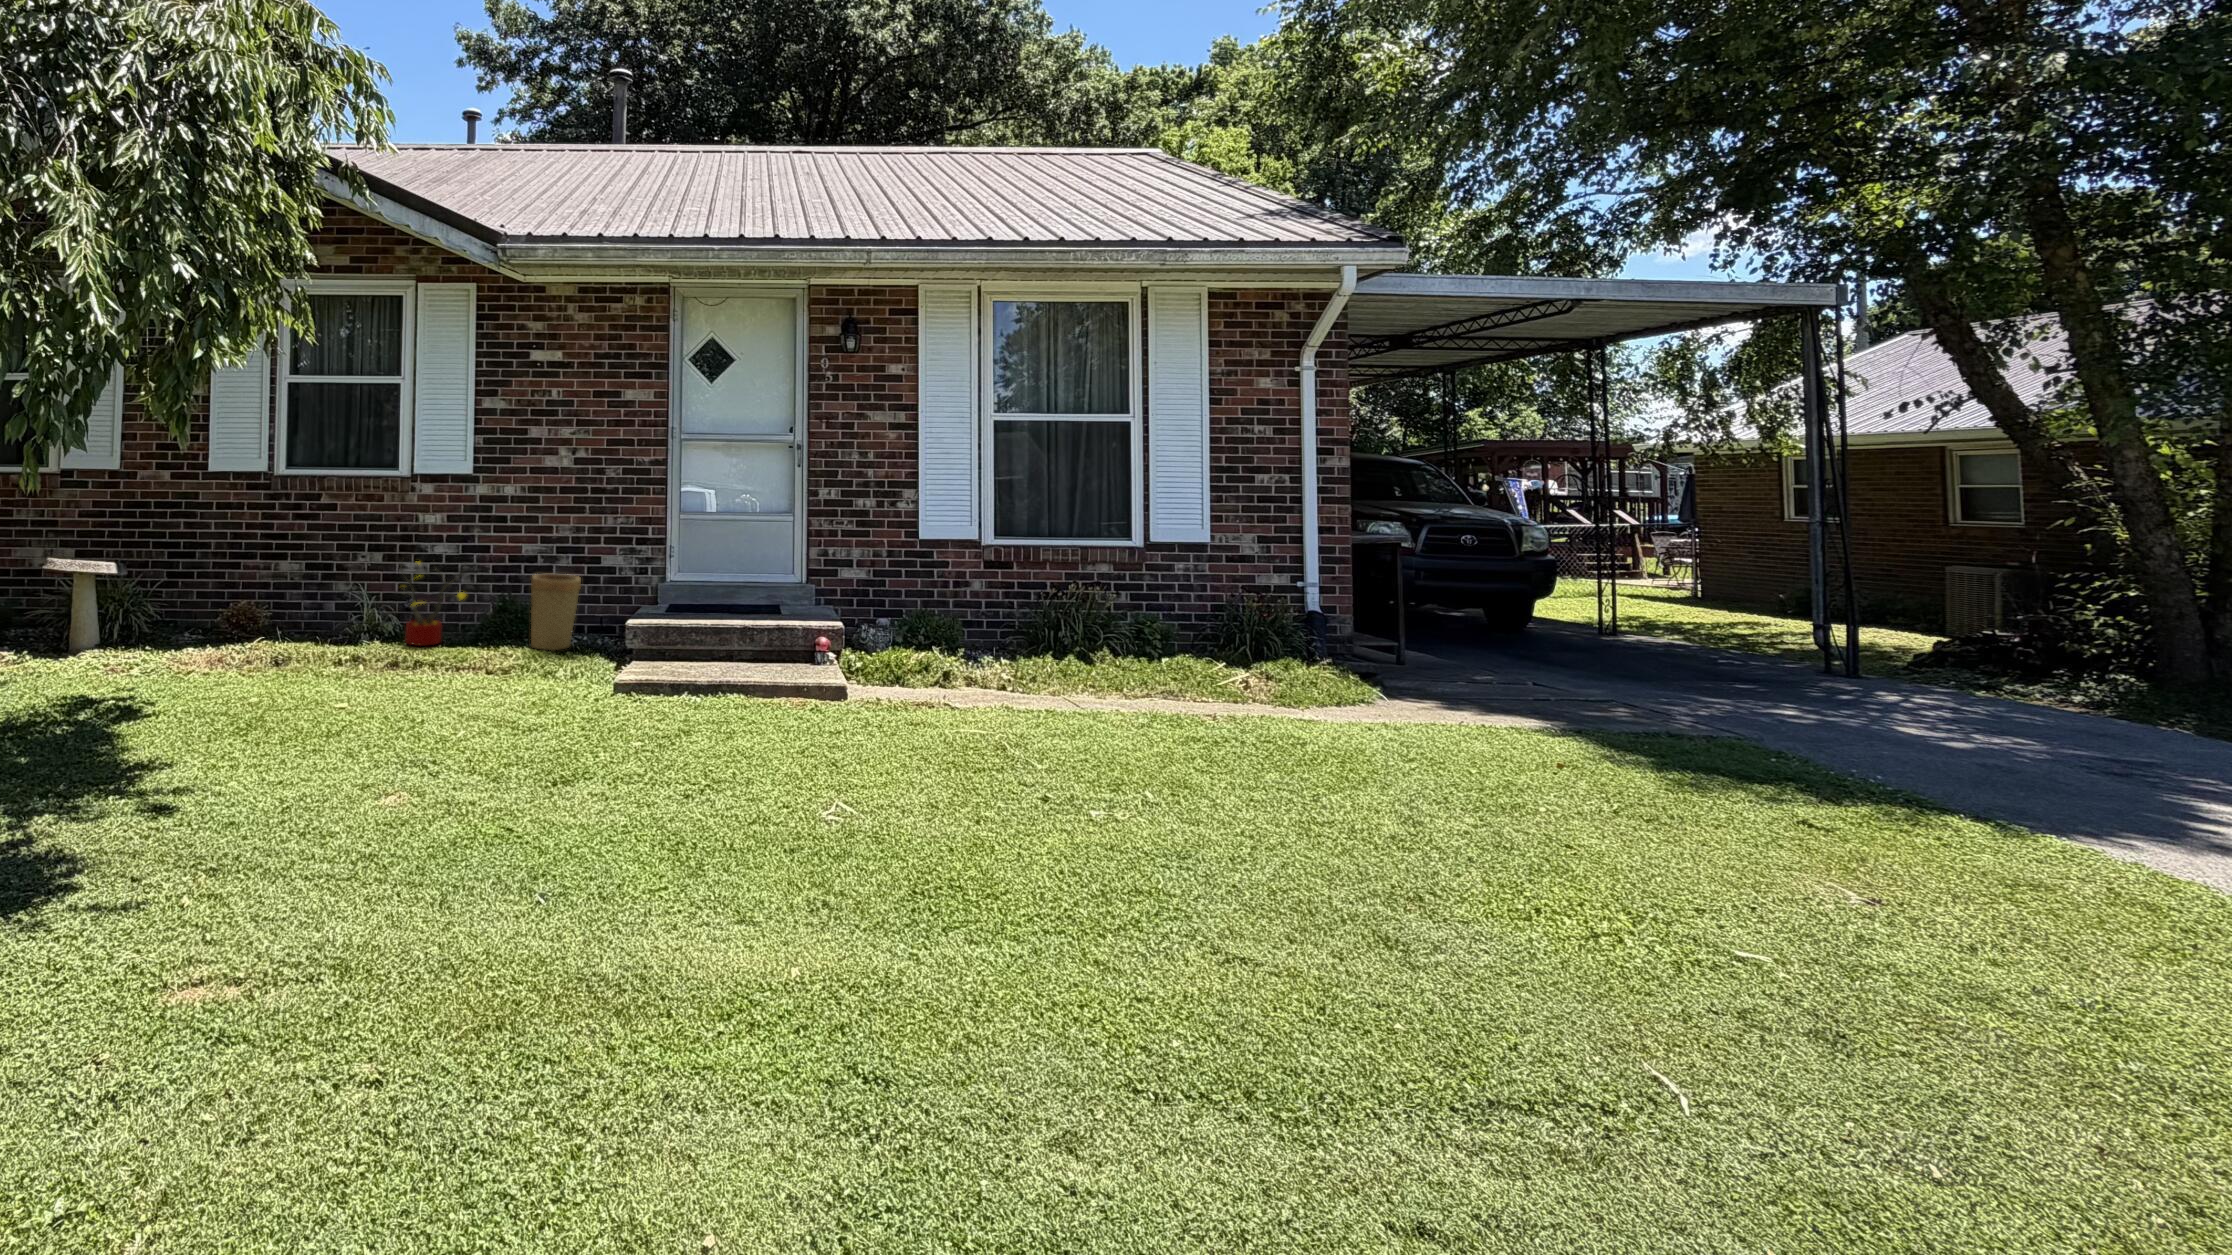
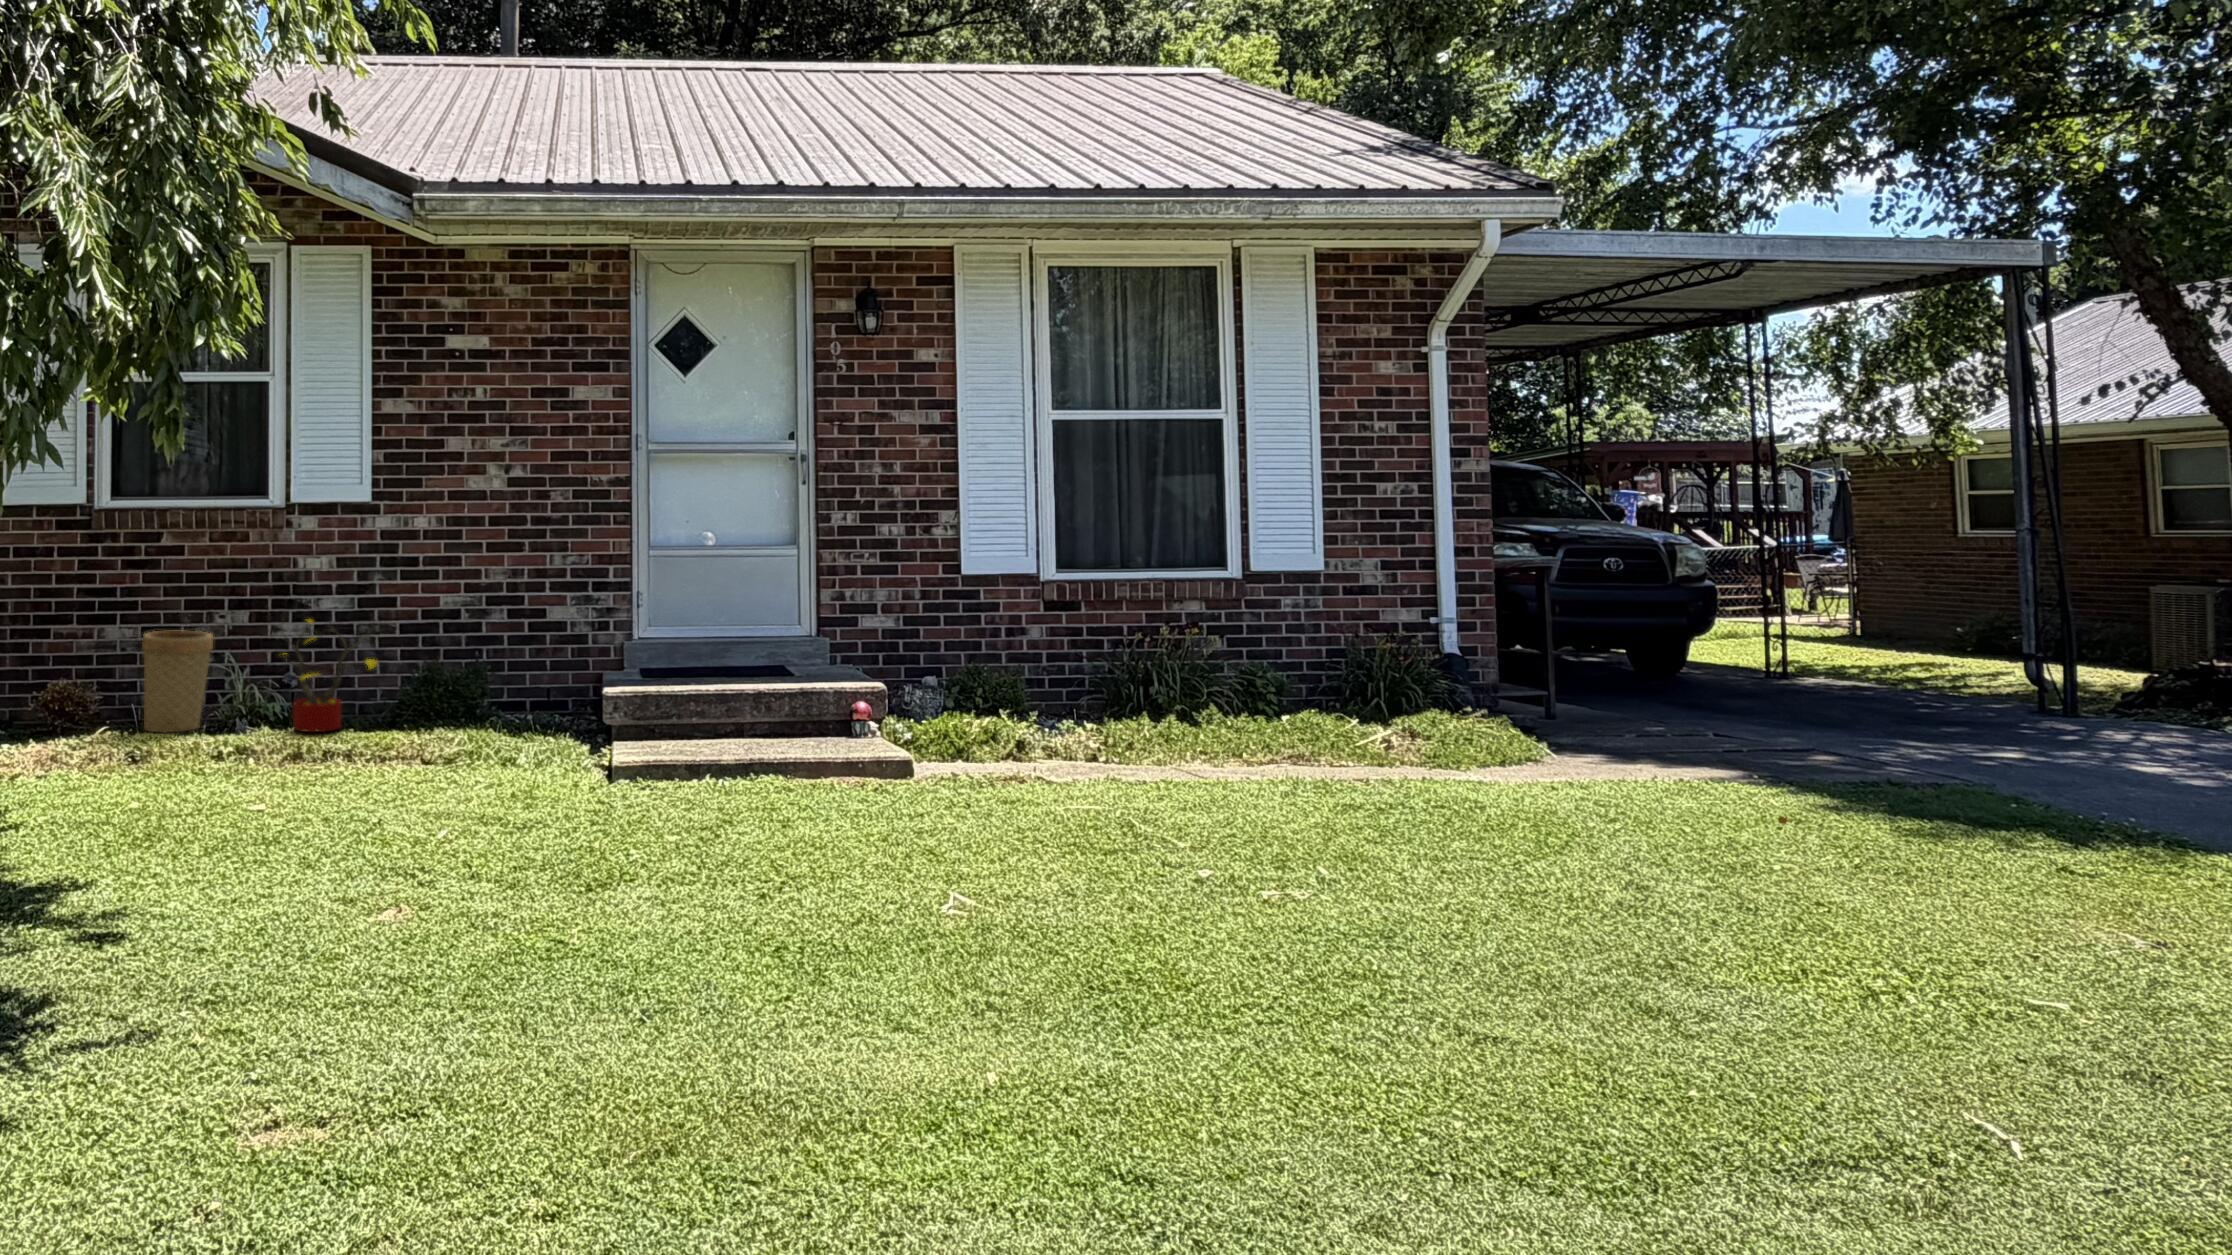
basket: present [531,574,581,650] -> present [142,631,213,732]

